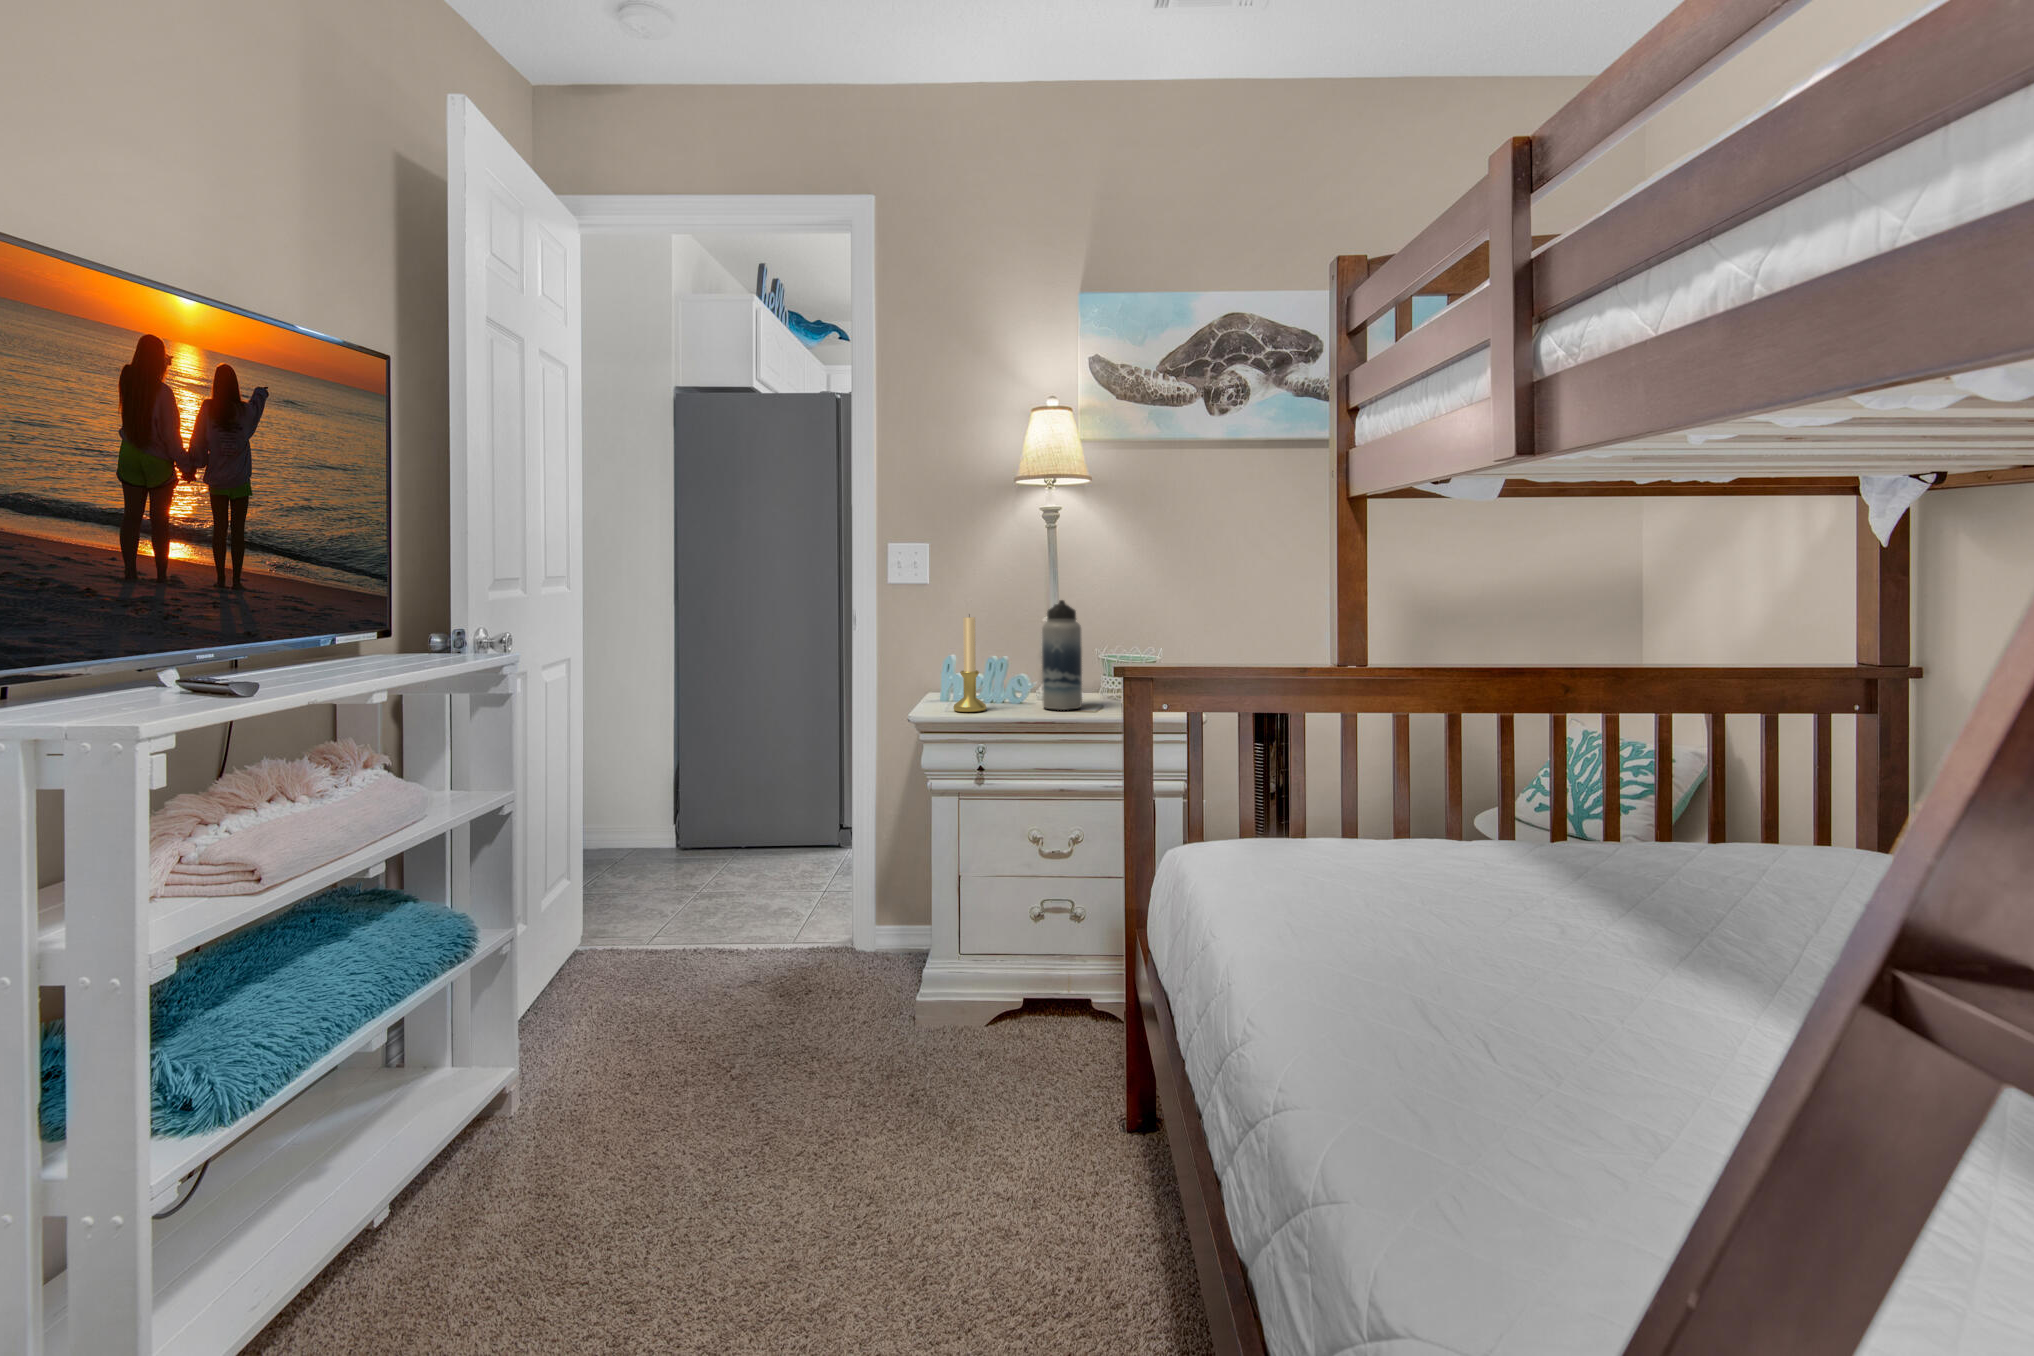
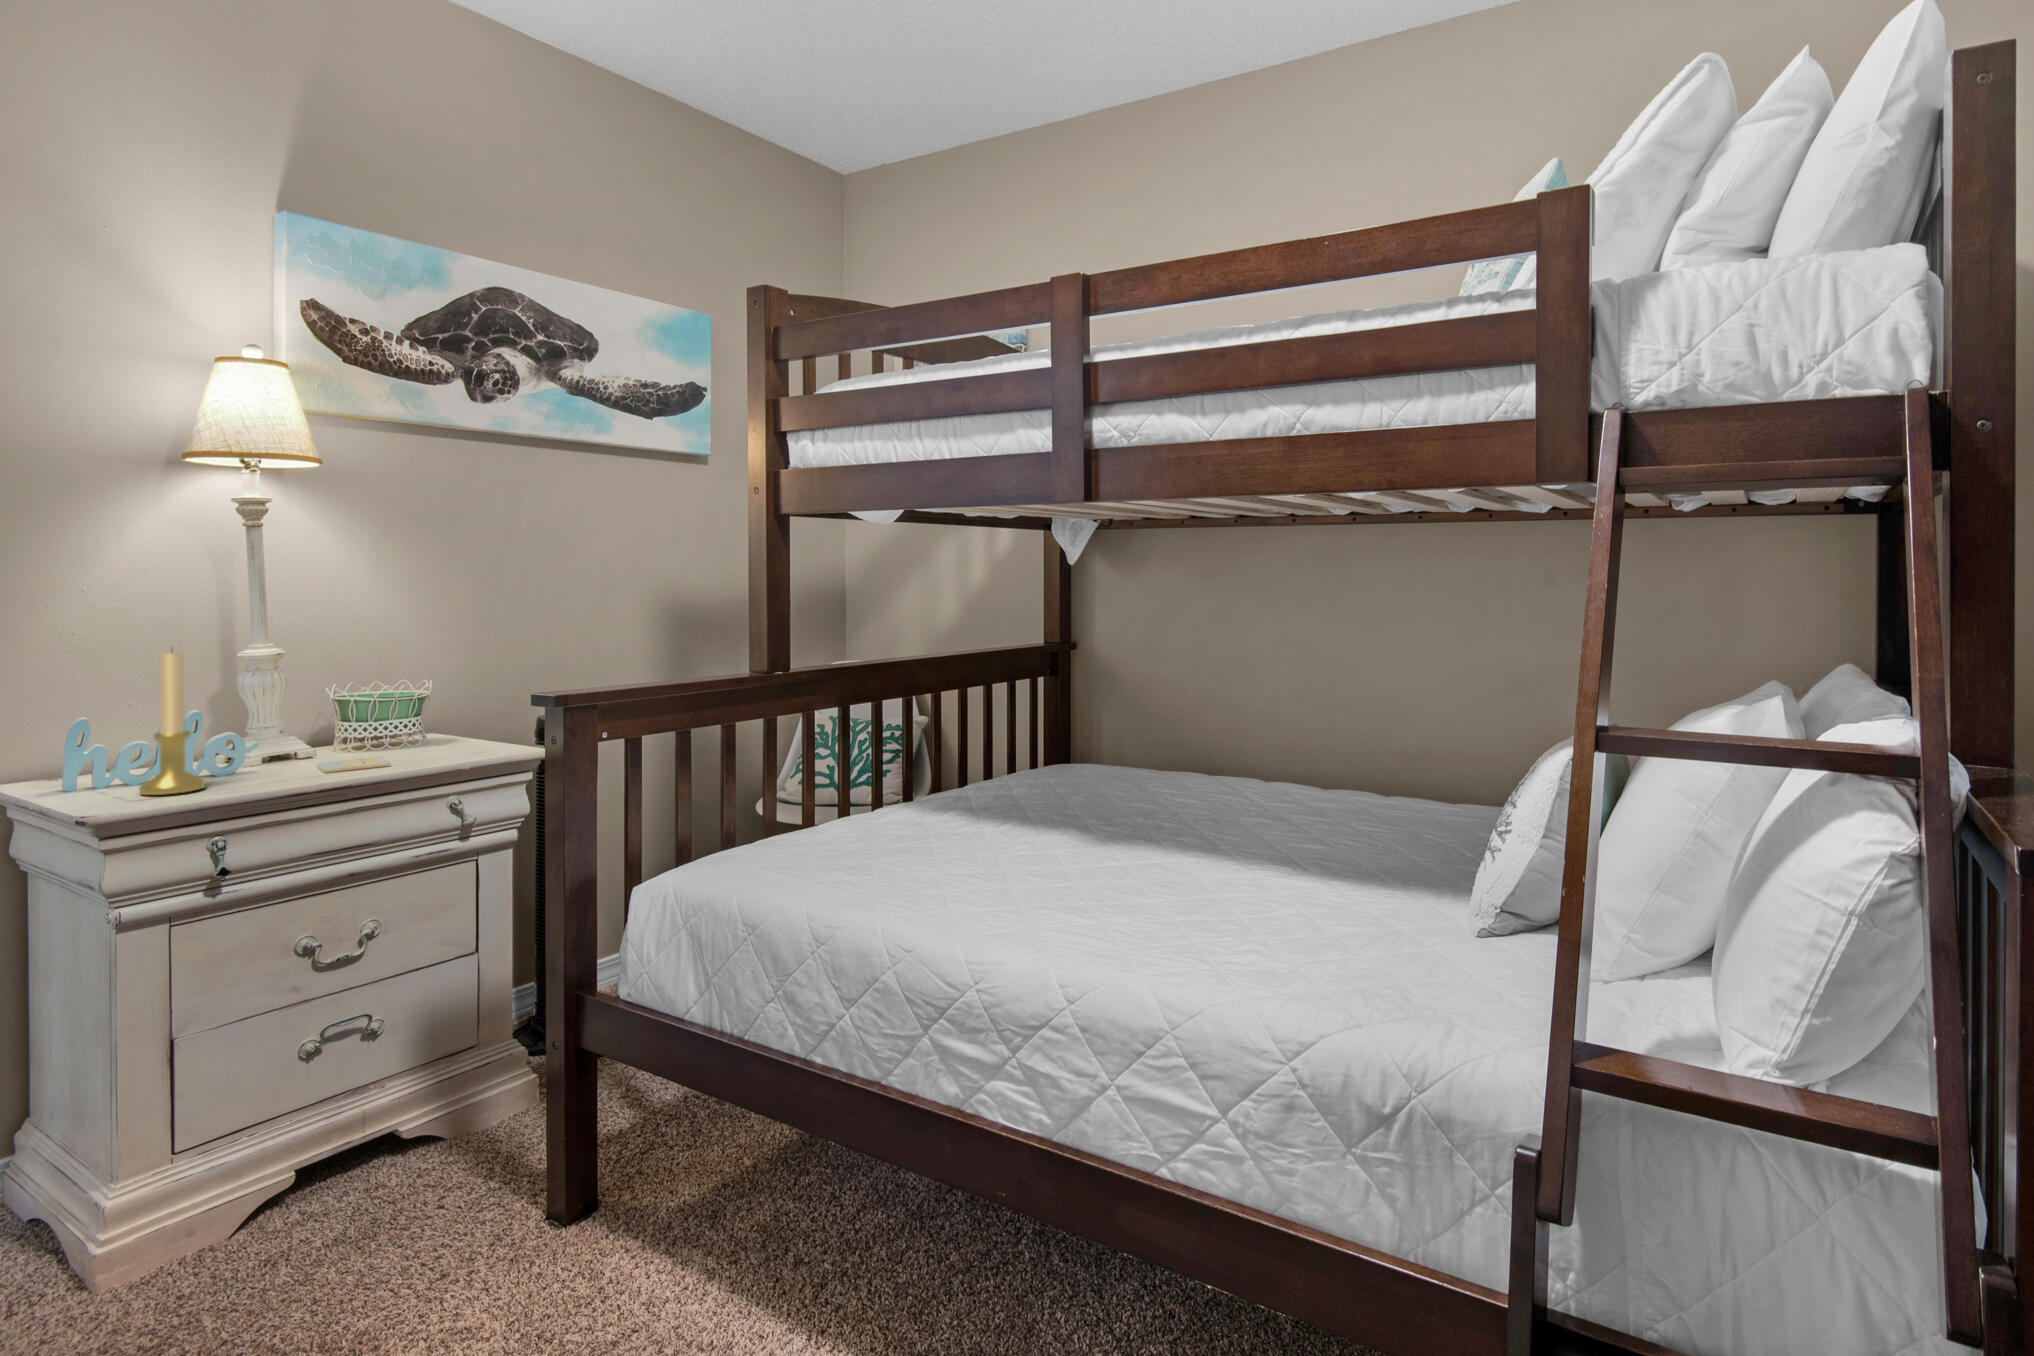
water bottle: present [1042,600,1082,710] -> none [292,623,359,771]

